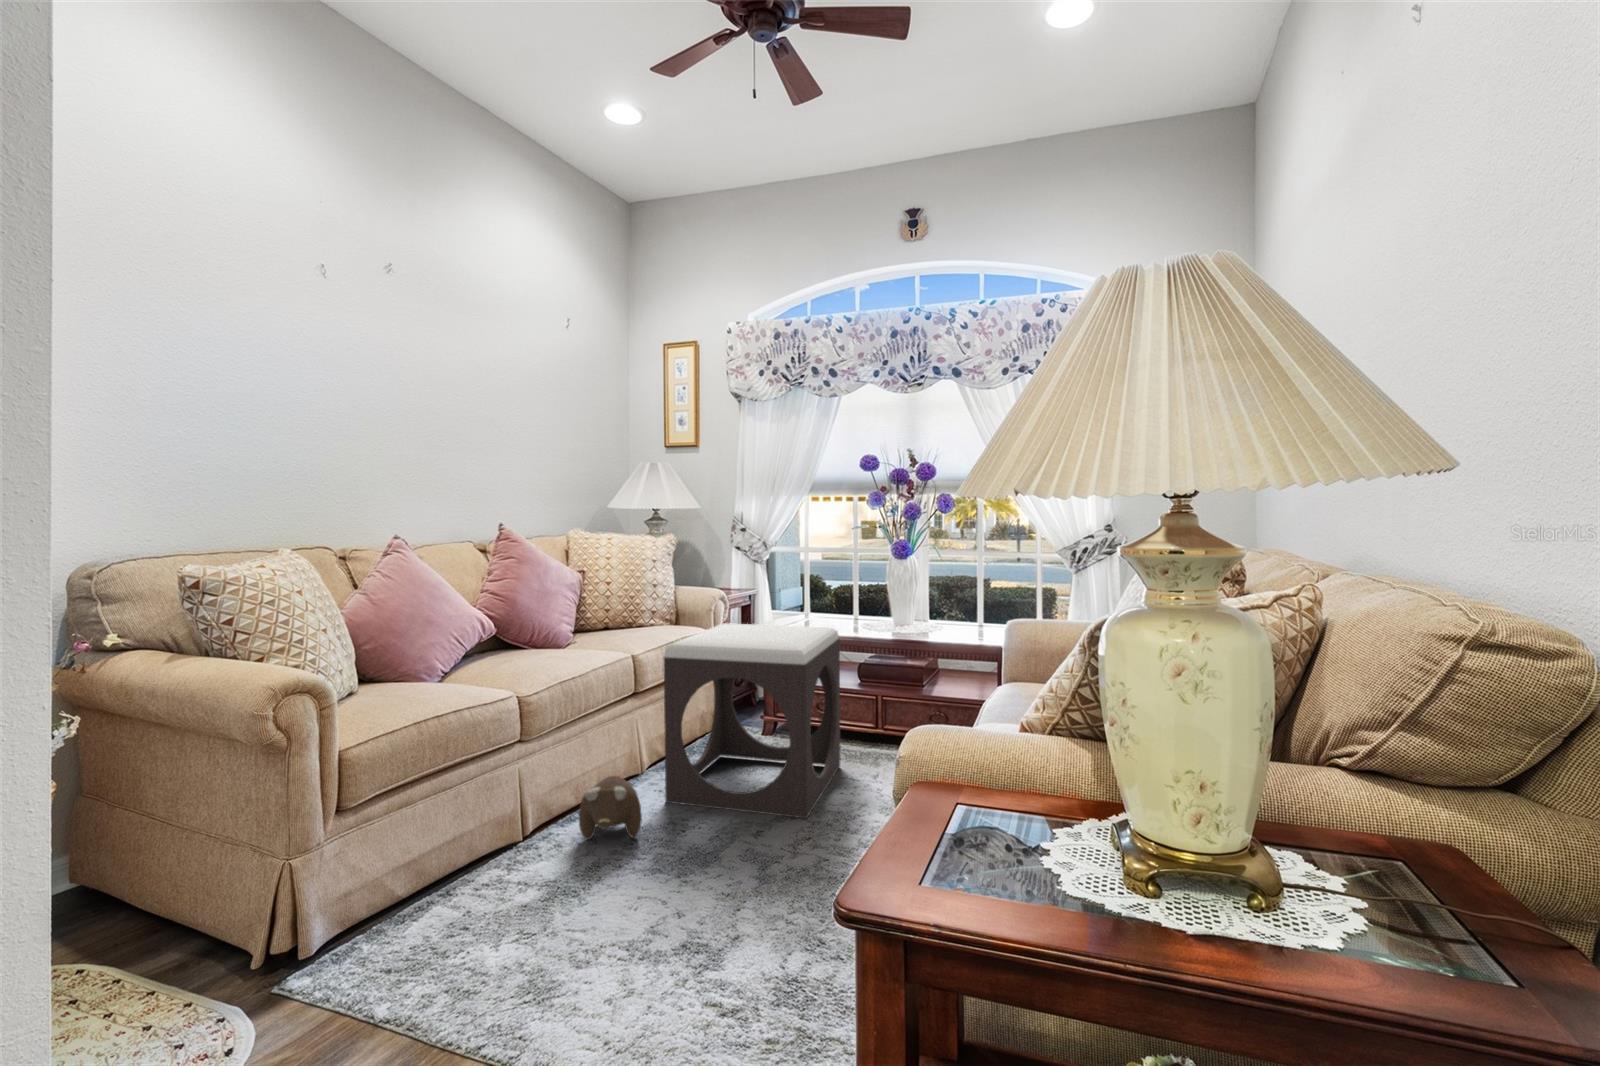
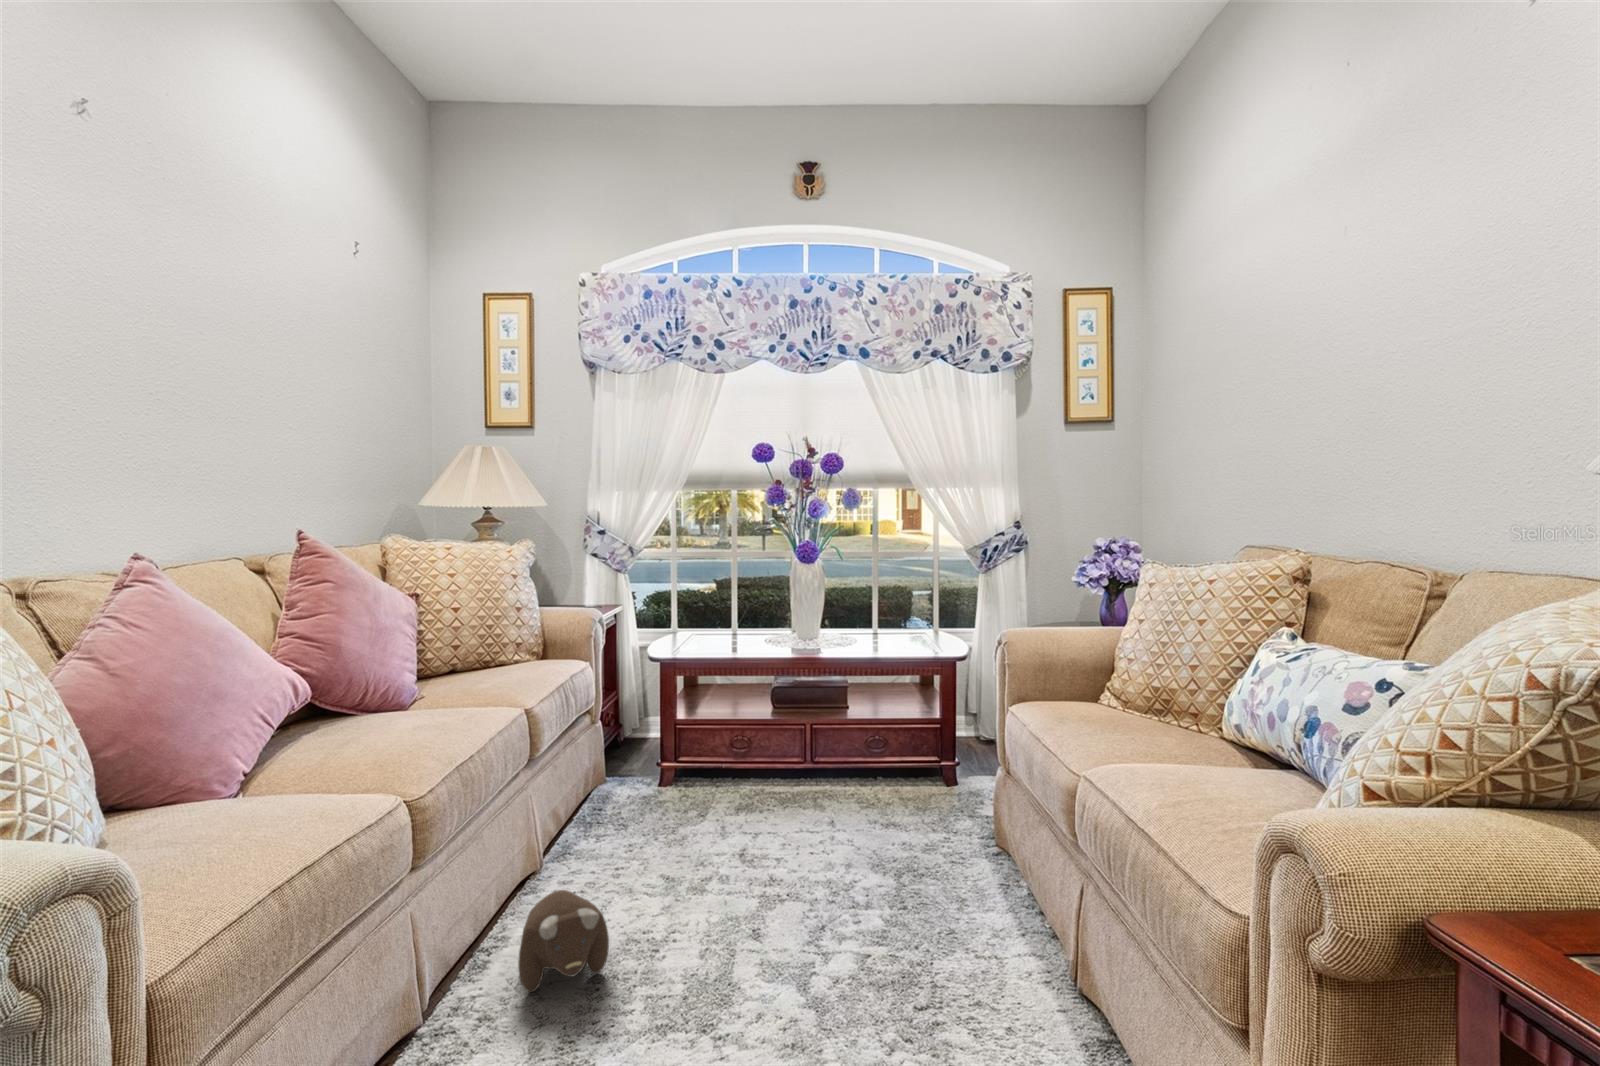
footstool: present [664,623,840,818] -> none [600,652,801,908]

